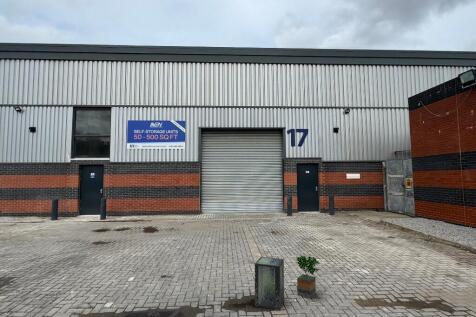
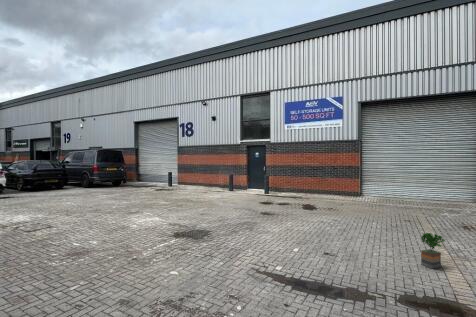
storage box: present [255,257,284,310] -> none [377,229,406,269]

